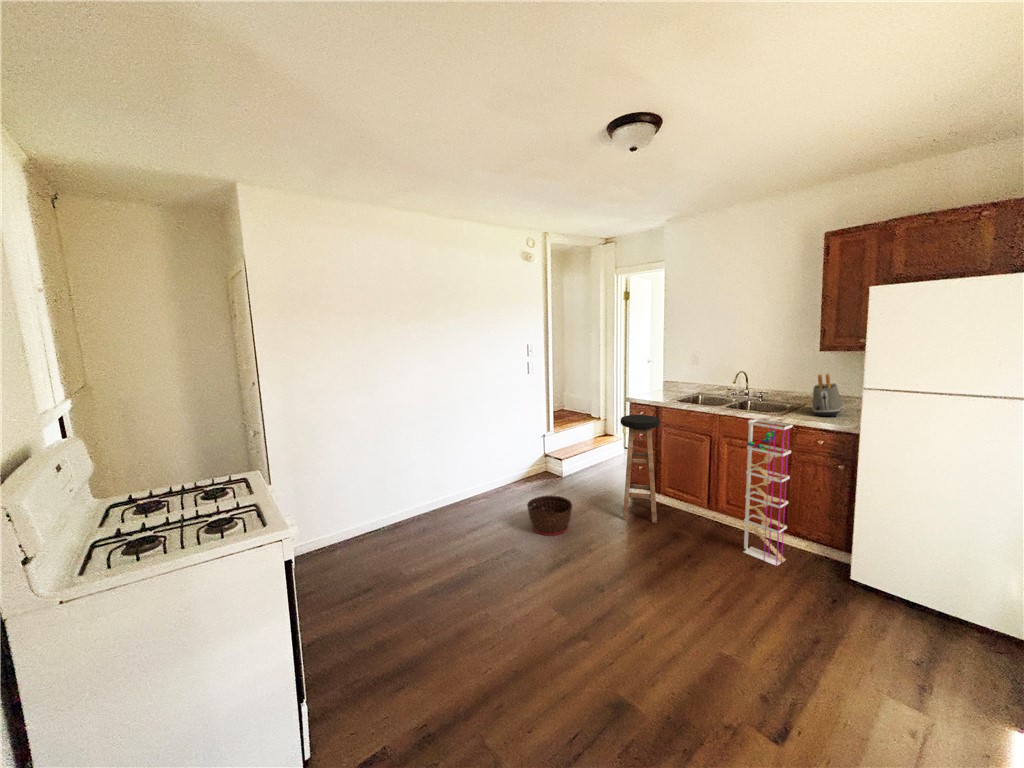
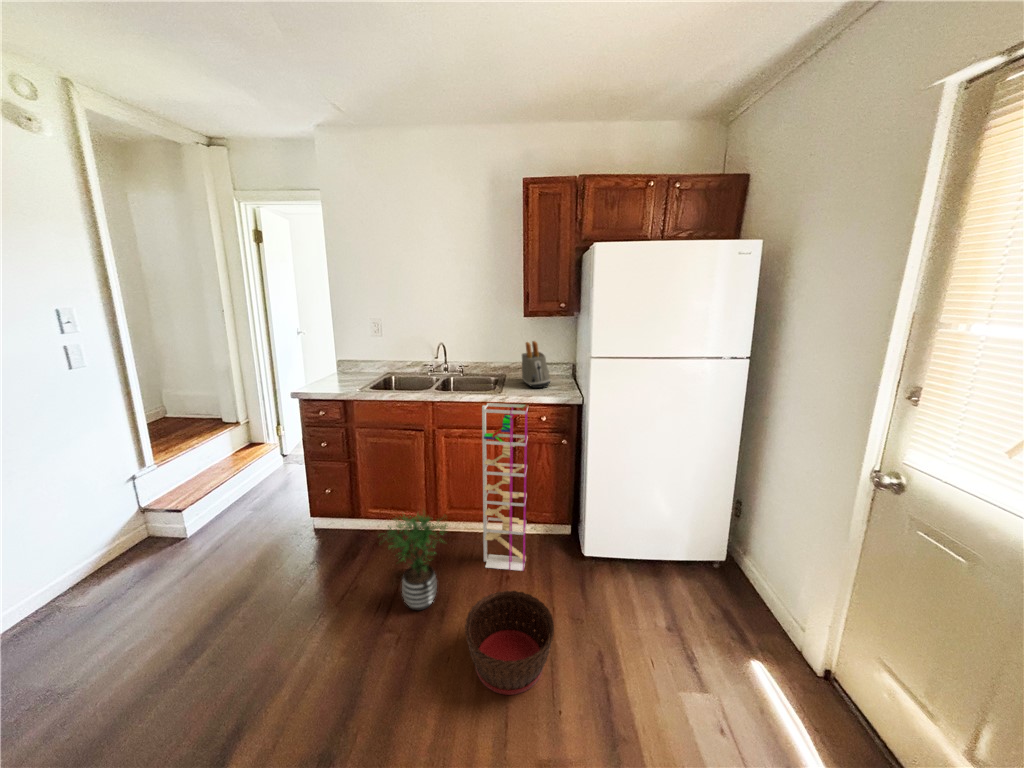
bar stool: present [621,415,660,523] -> none [293,417,370,586]
potted plant: none [657,483,710,554] -> present [386,515,446,610]
basket: present [527,495,572,536] -> present [465,591,554,695]

